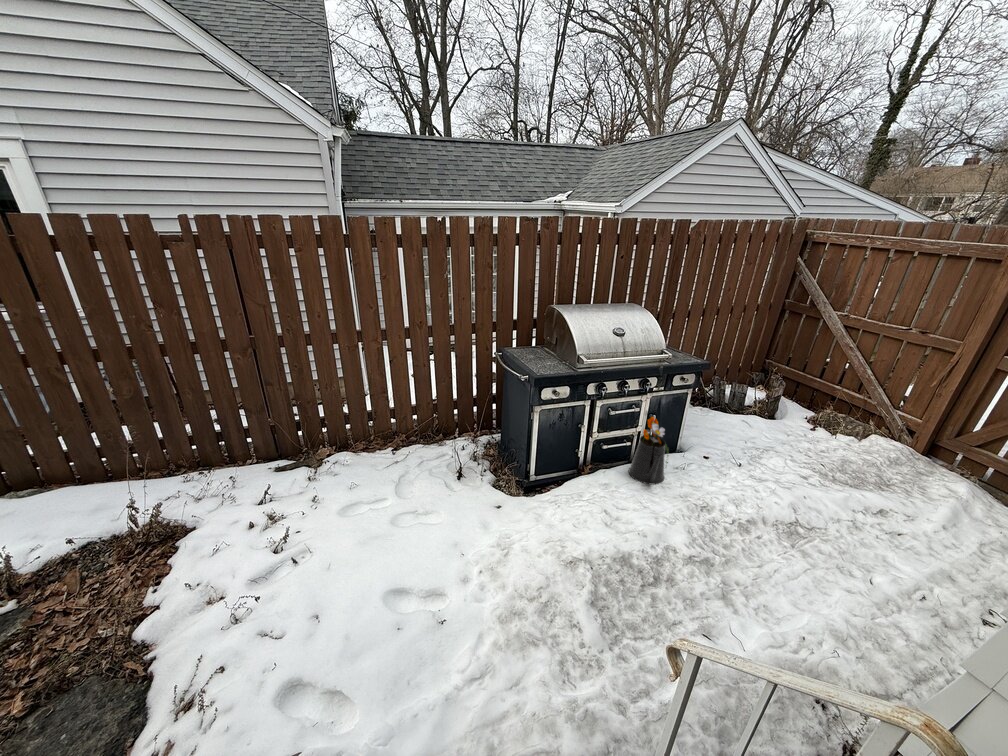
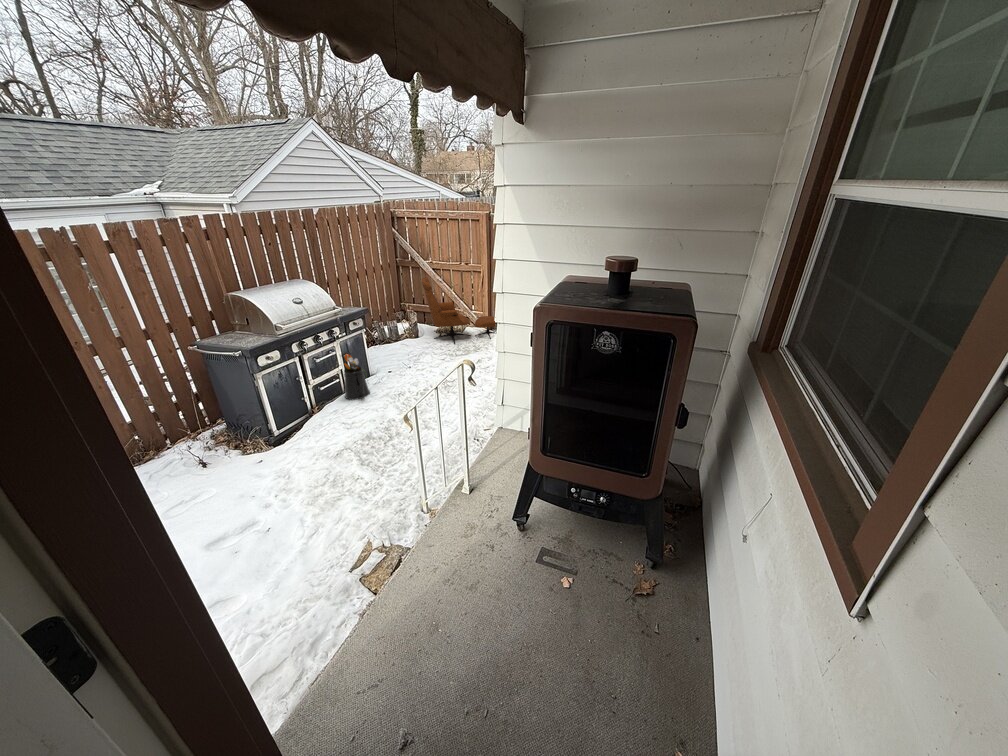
lounge chair: none [800,338,957,474] -> present [422,277,495,344]

